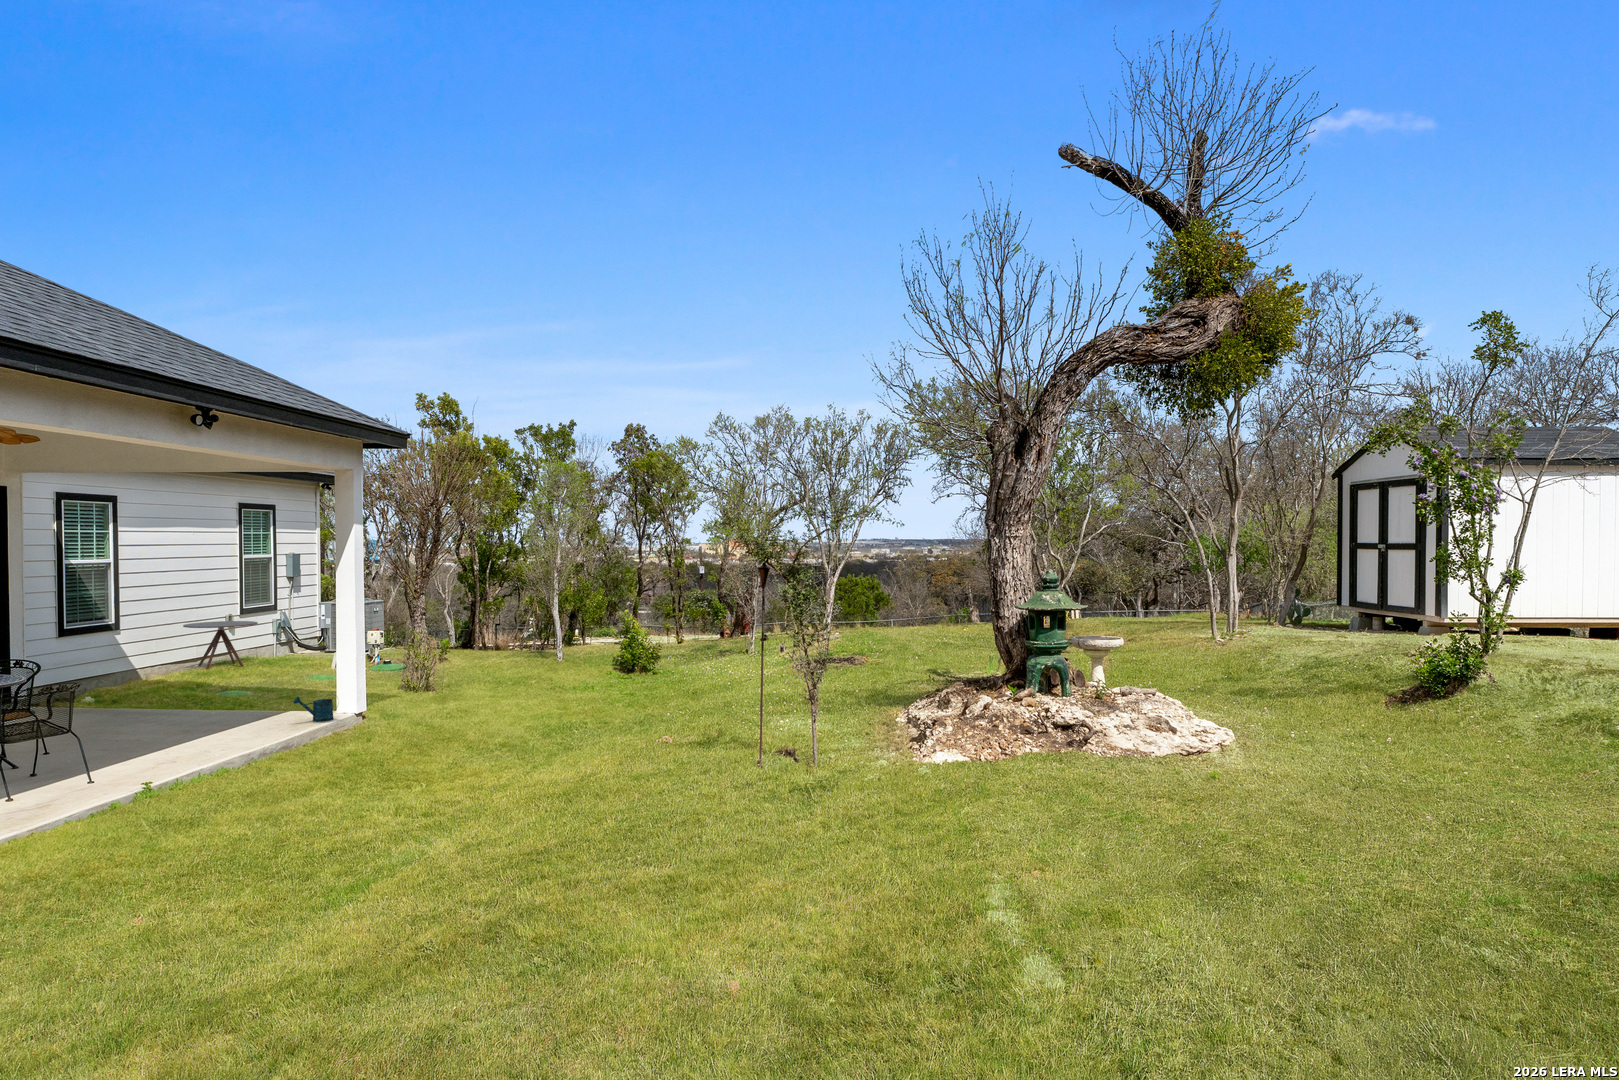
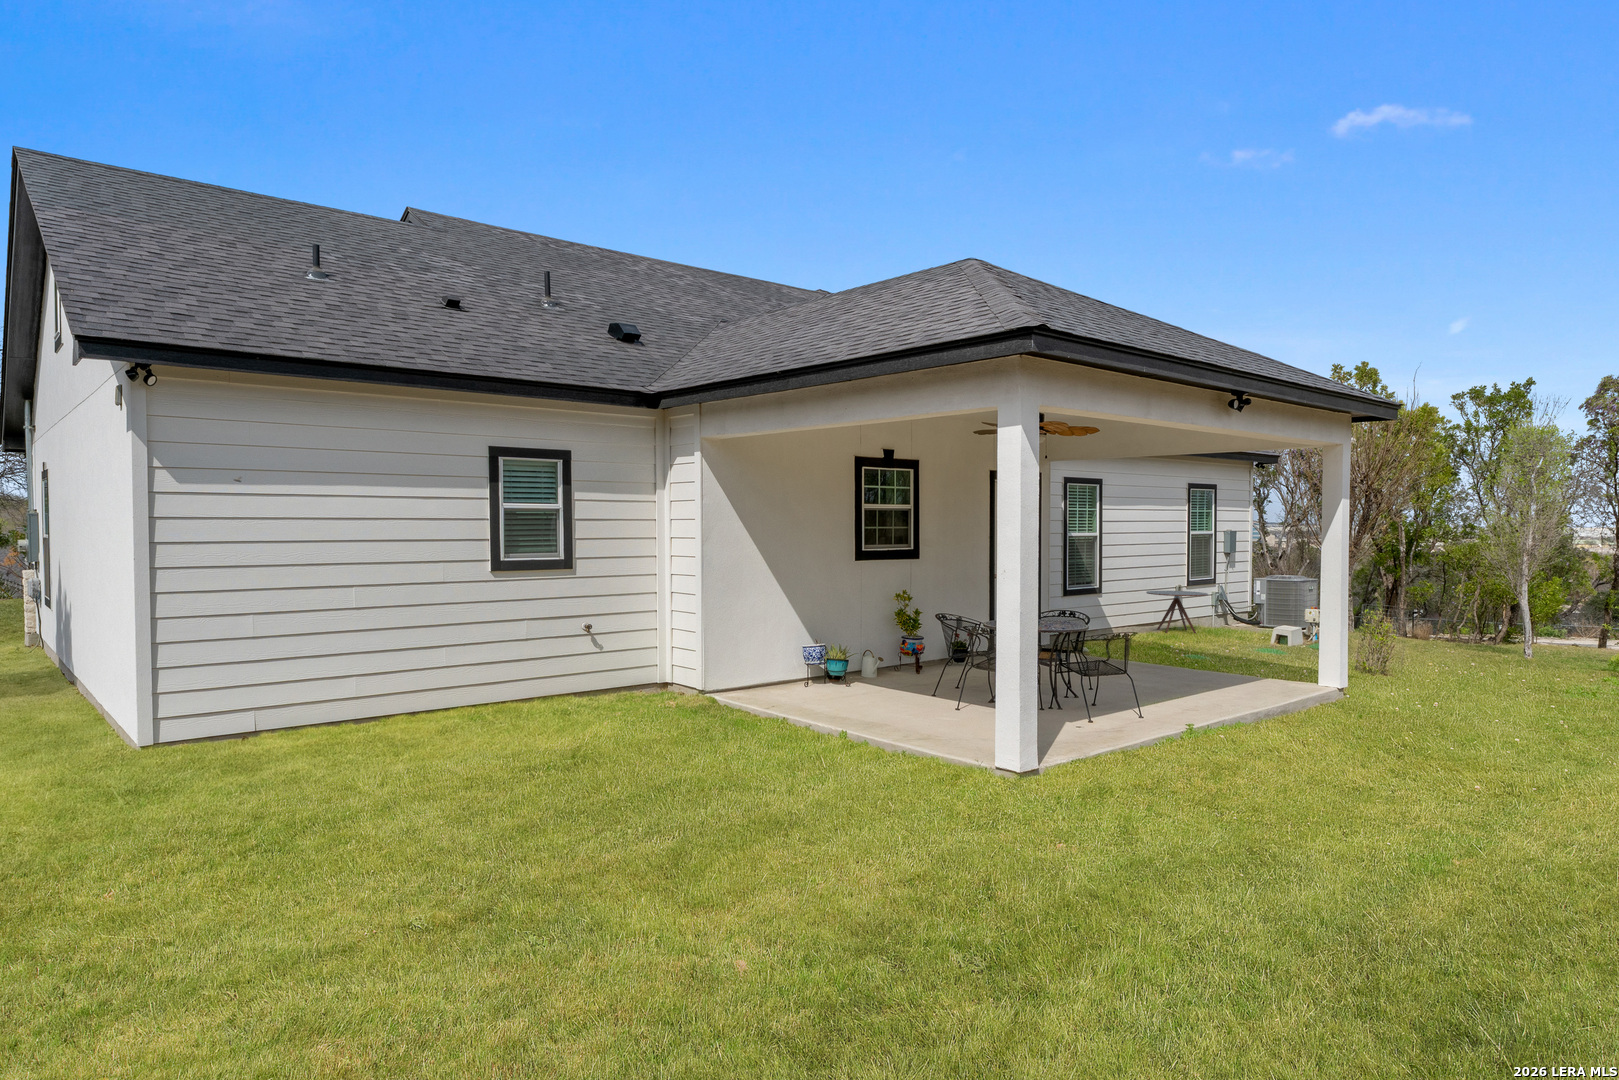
watering can: present [293,694,336,721] -> none [1279,666,1325,694]

